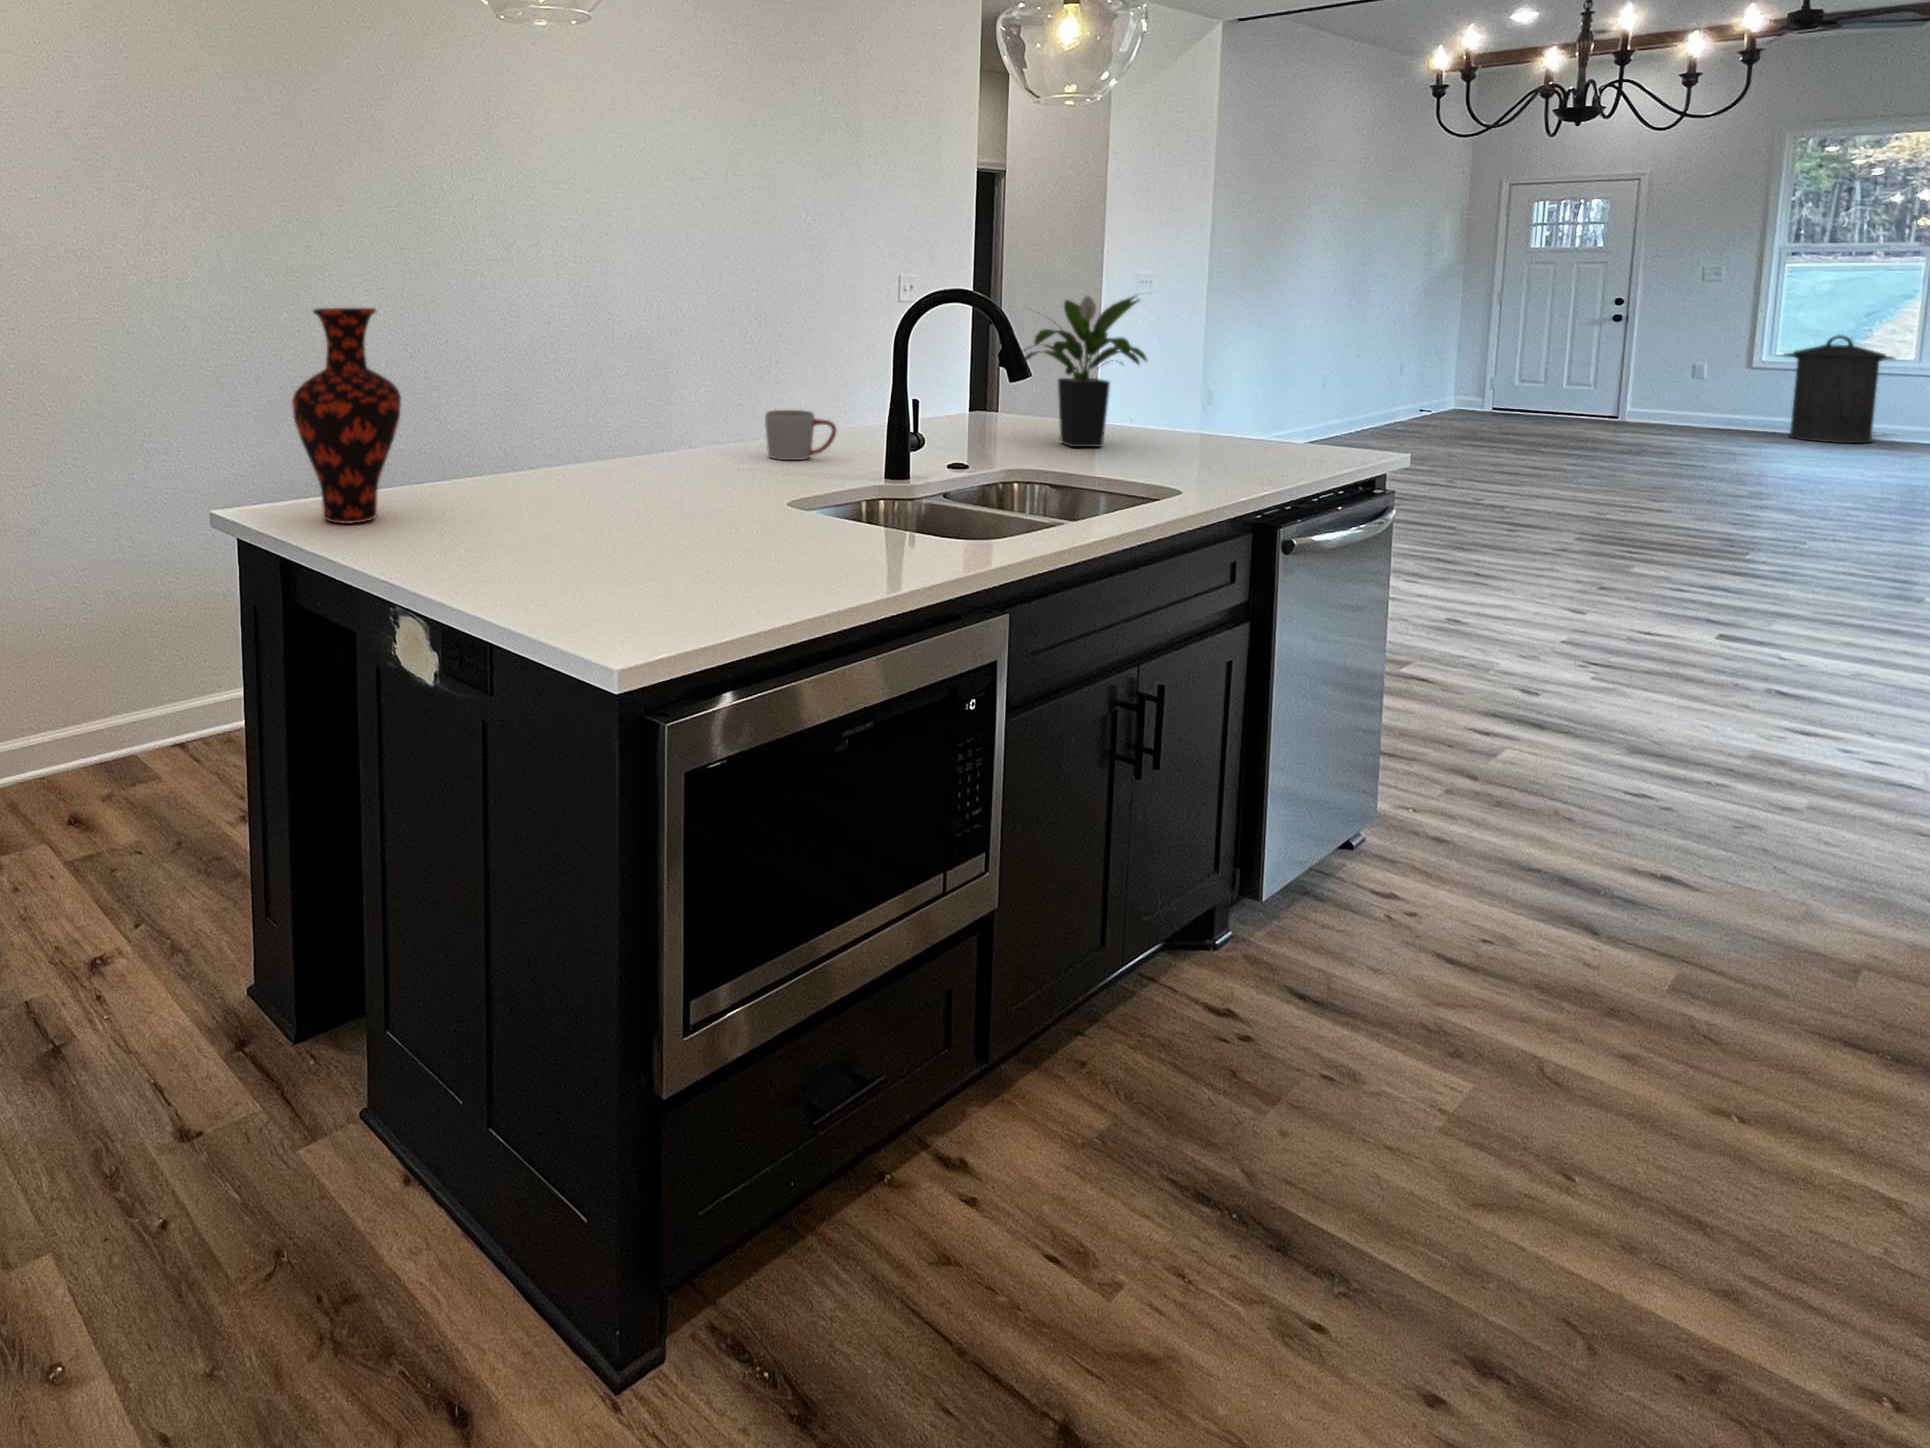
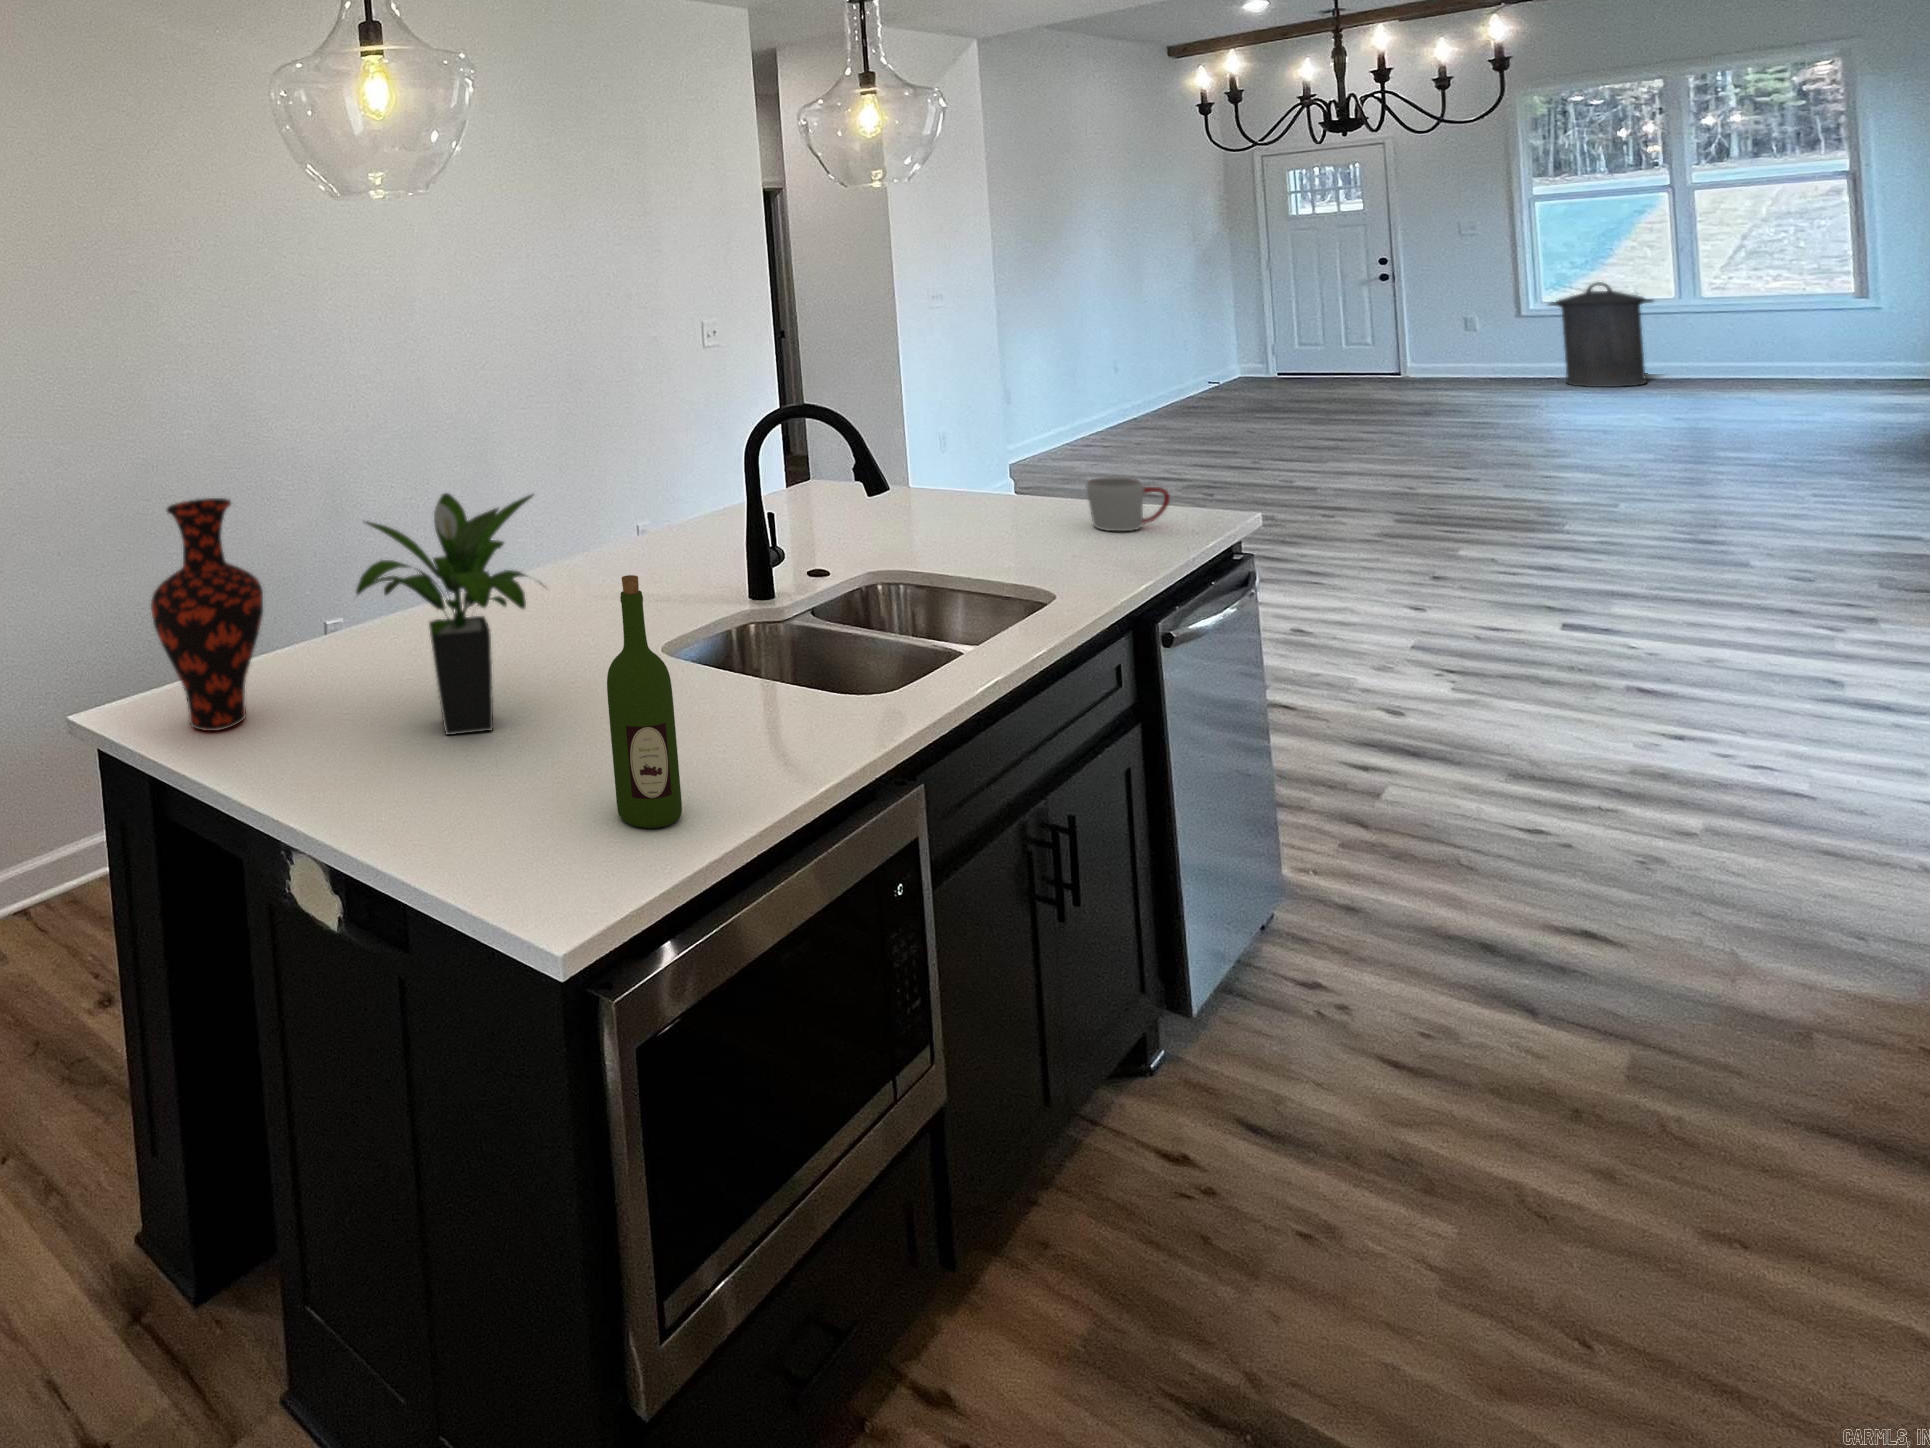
potted plant: present [1024,296,1147,447] -> present [356,493,541,735]
wine bottle: none [704,369,766,603] -> present [607,575,682,828]
mug: present [765,410,836,460] -> present [1087,478,1170,531]

